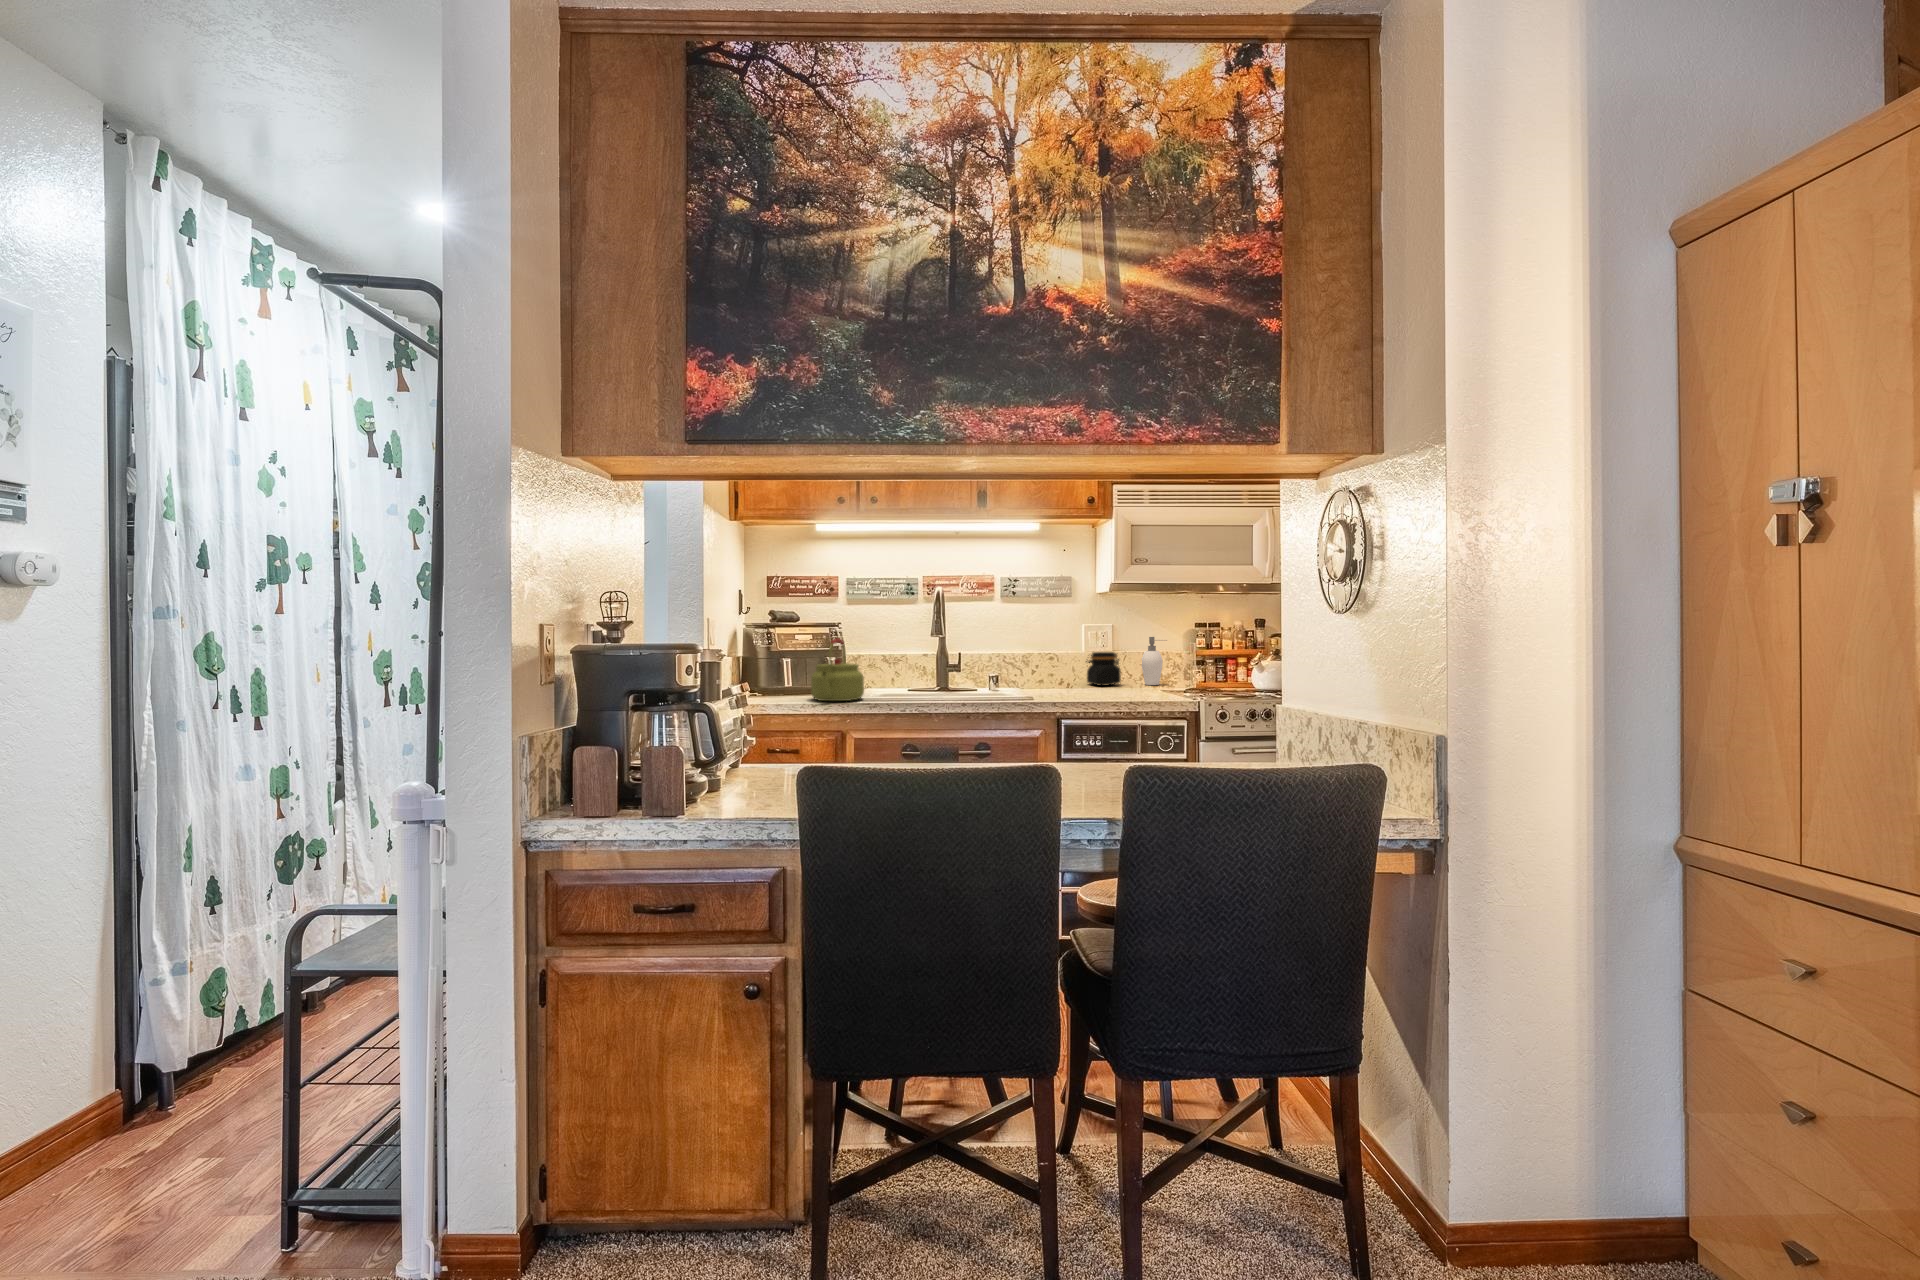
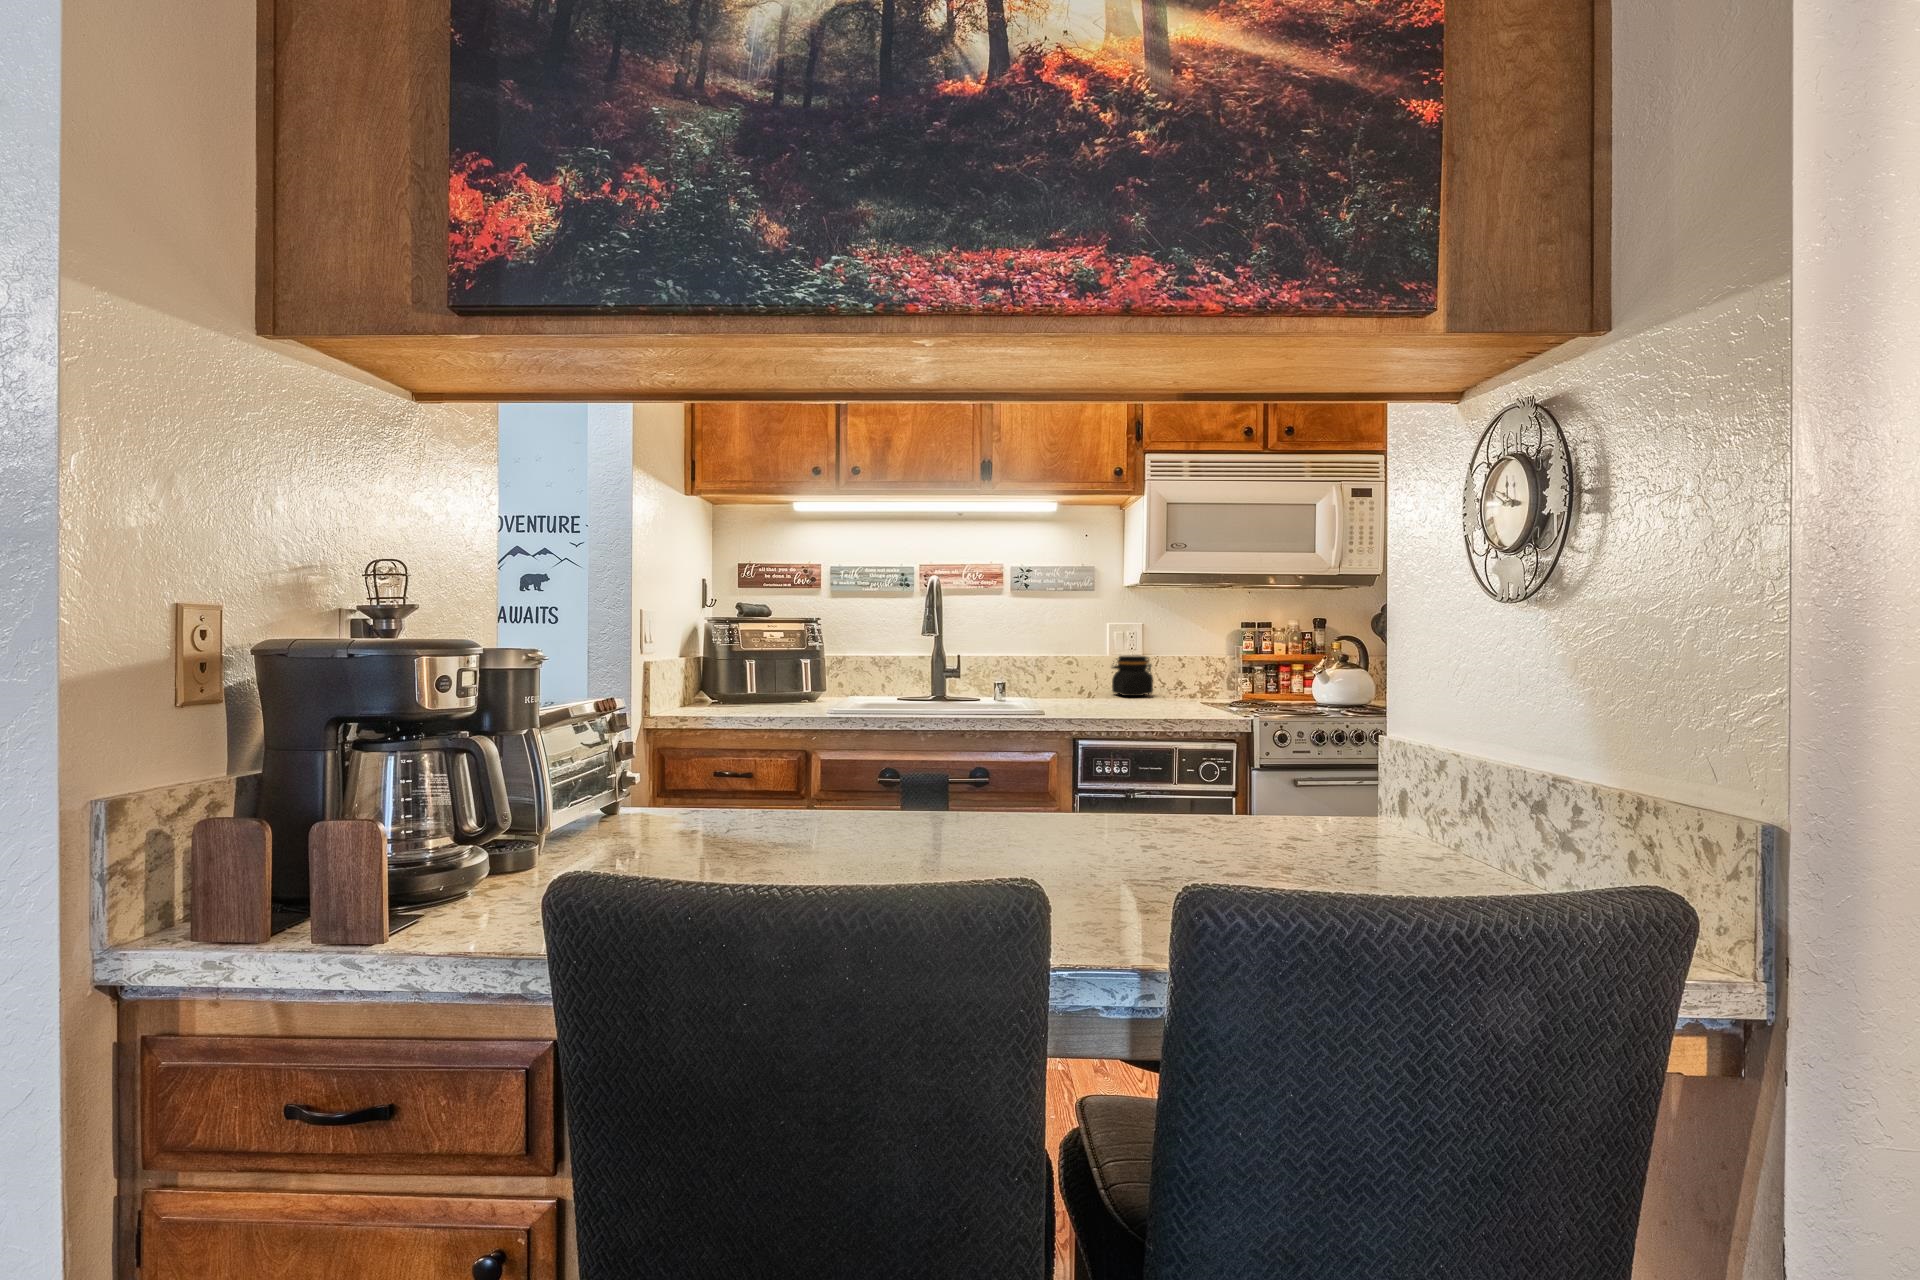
soap dispenser: present [1142,637,1167,685] -> none [1178,638,1210,696]
kettle: present [811,638,864,701] -> none [771,636,836,713]

